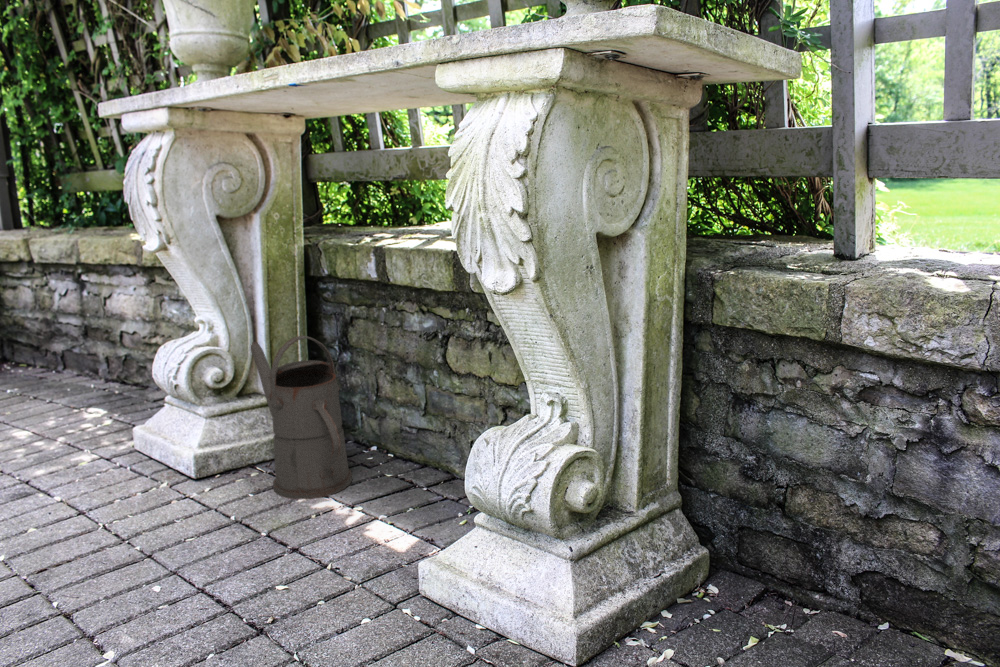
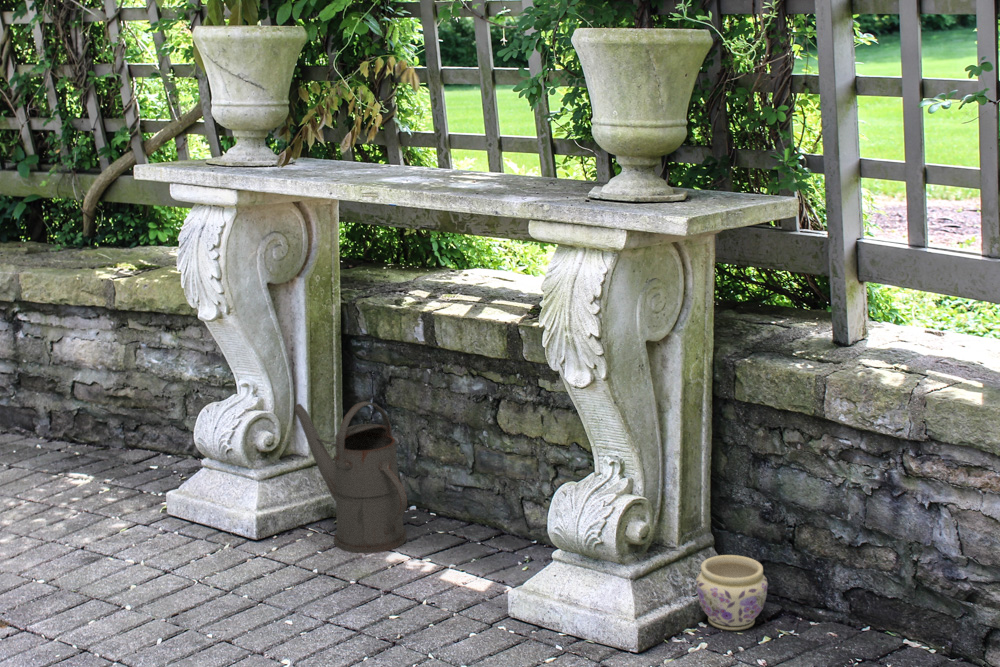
planter: none [659,523,754,628] -> present [696,555,768,631]

